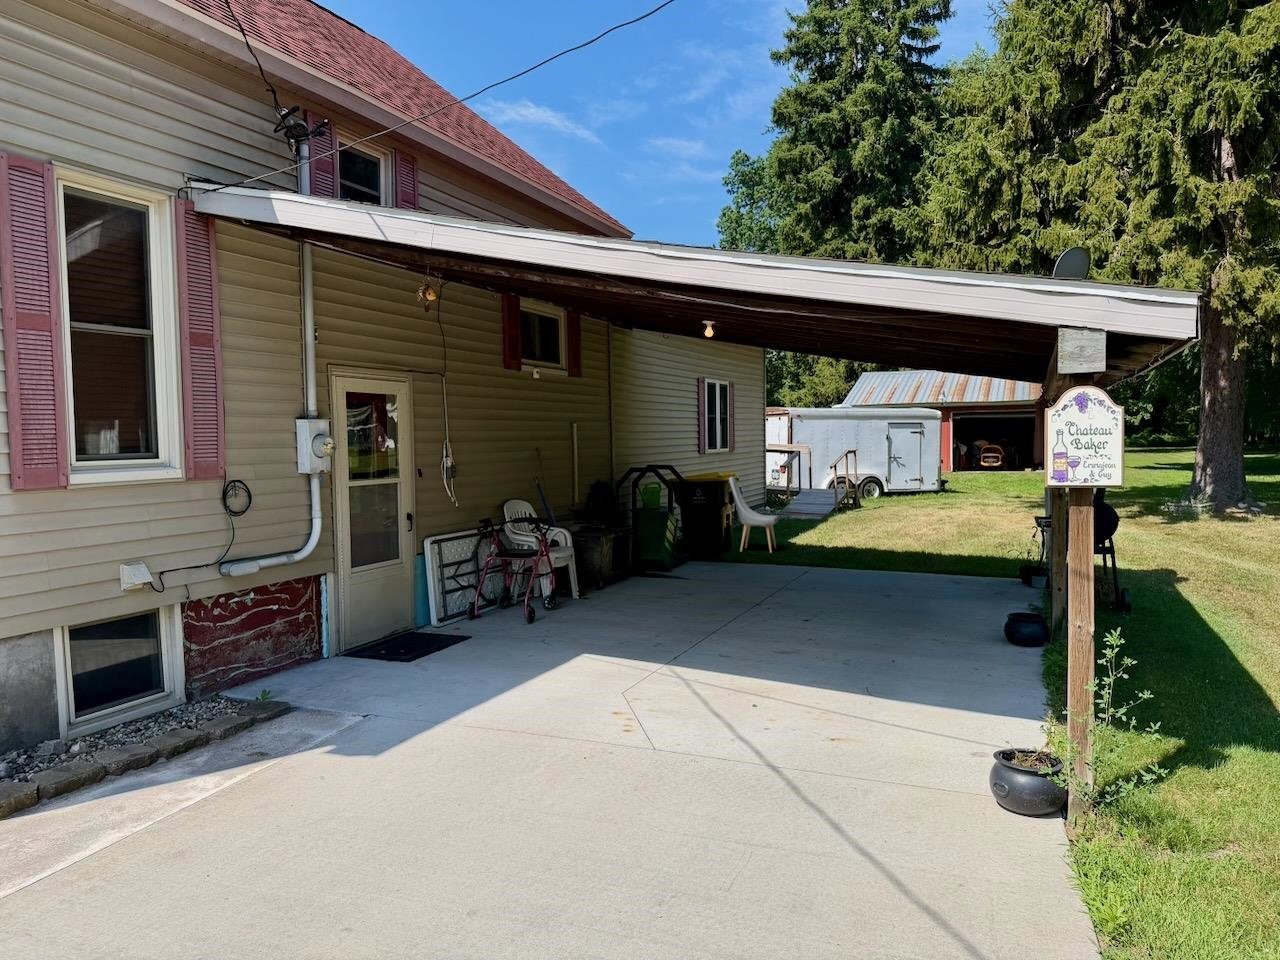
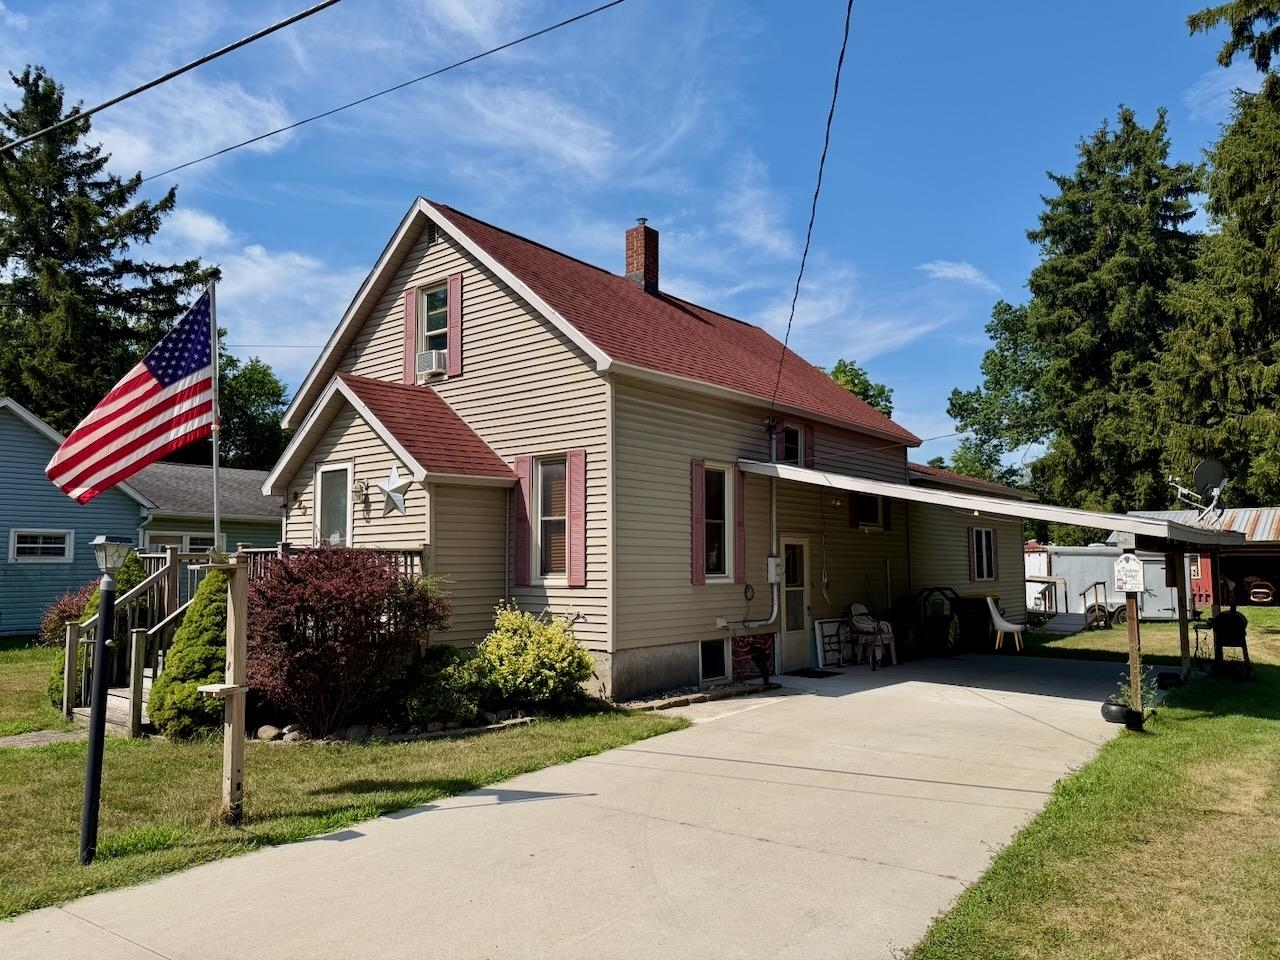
potted plant: none [217,606,284,700] -> present [749,642,771,683]
watering can: none [1098,771,1212,846] -> present [1121,706,1157,730]

